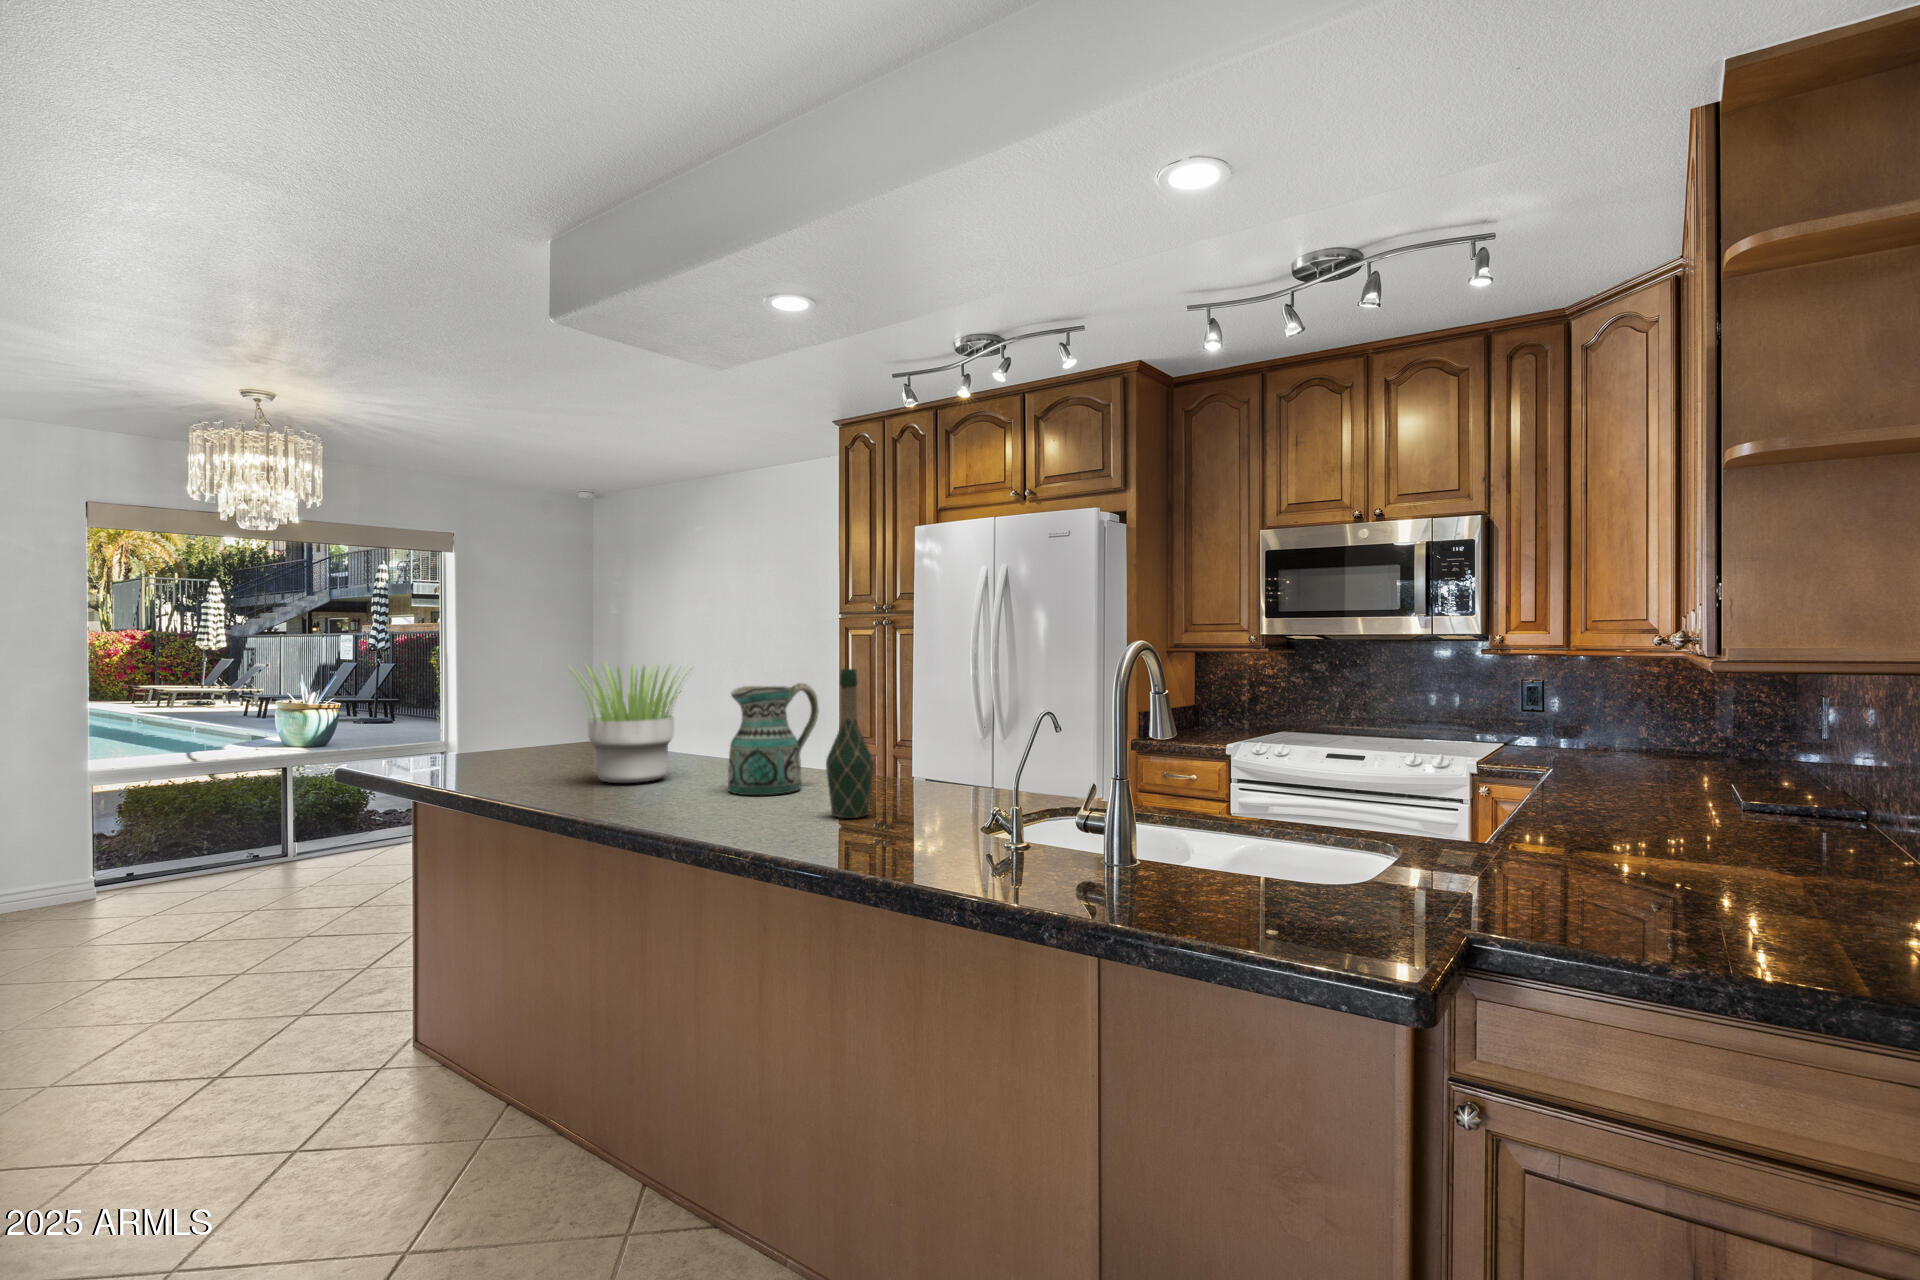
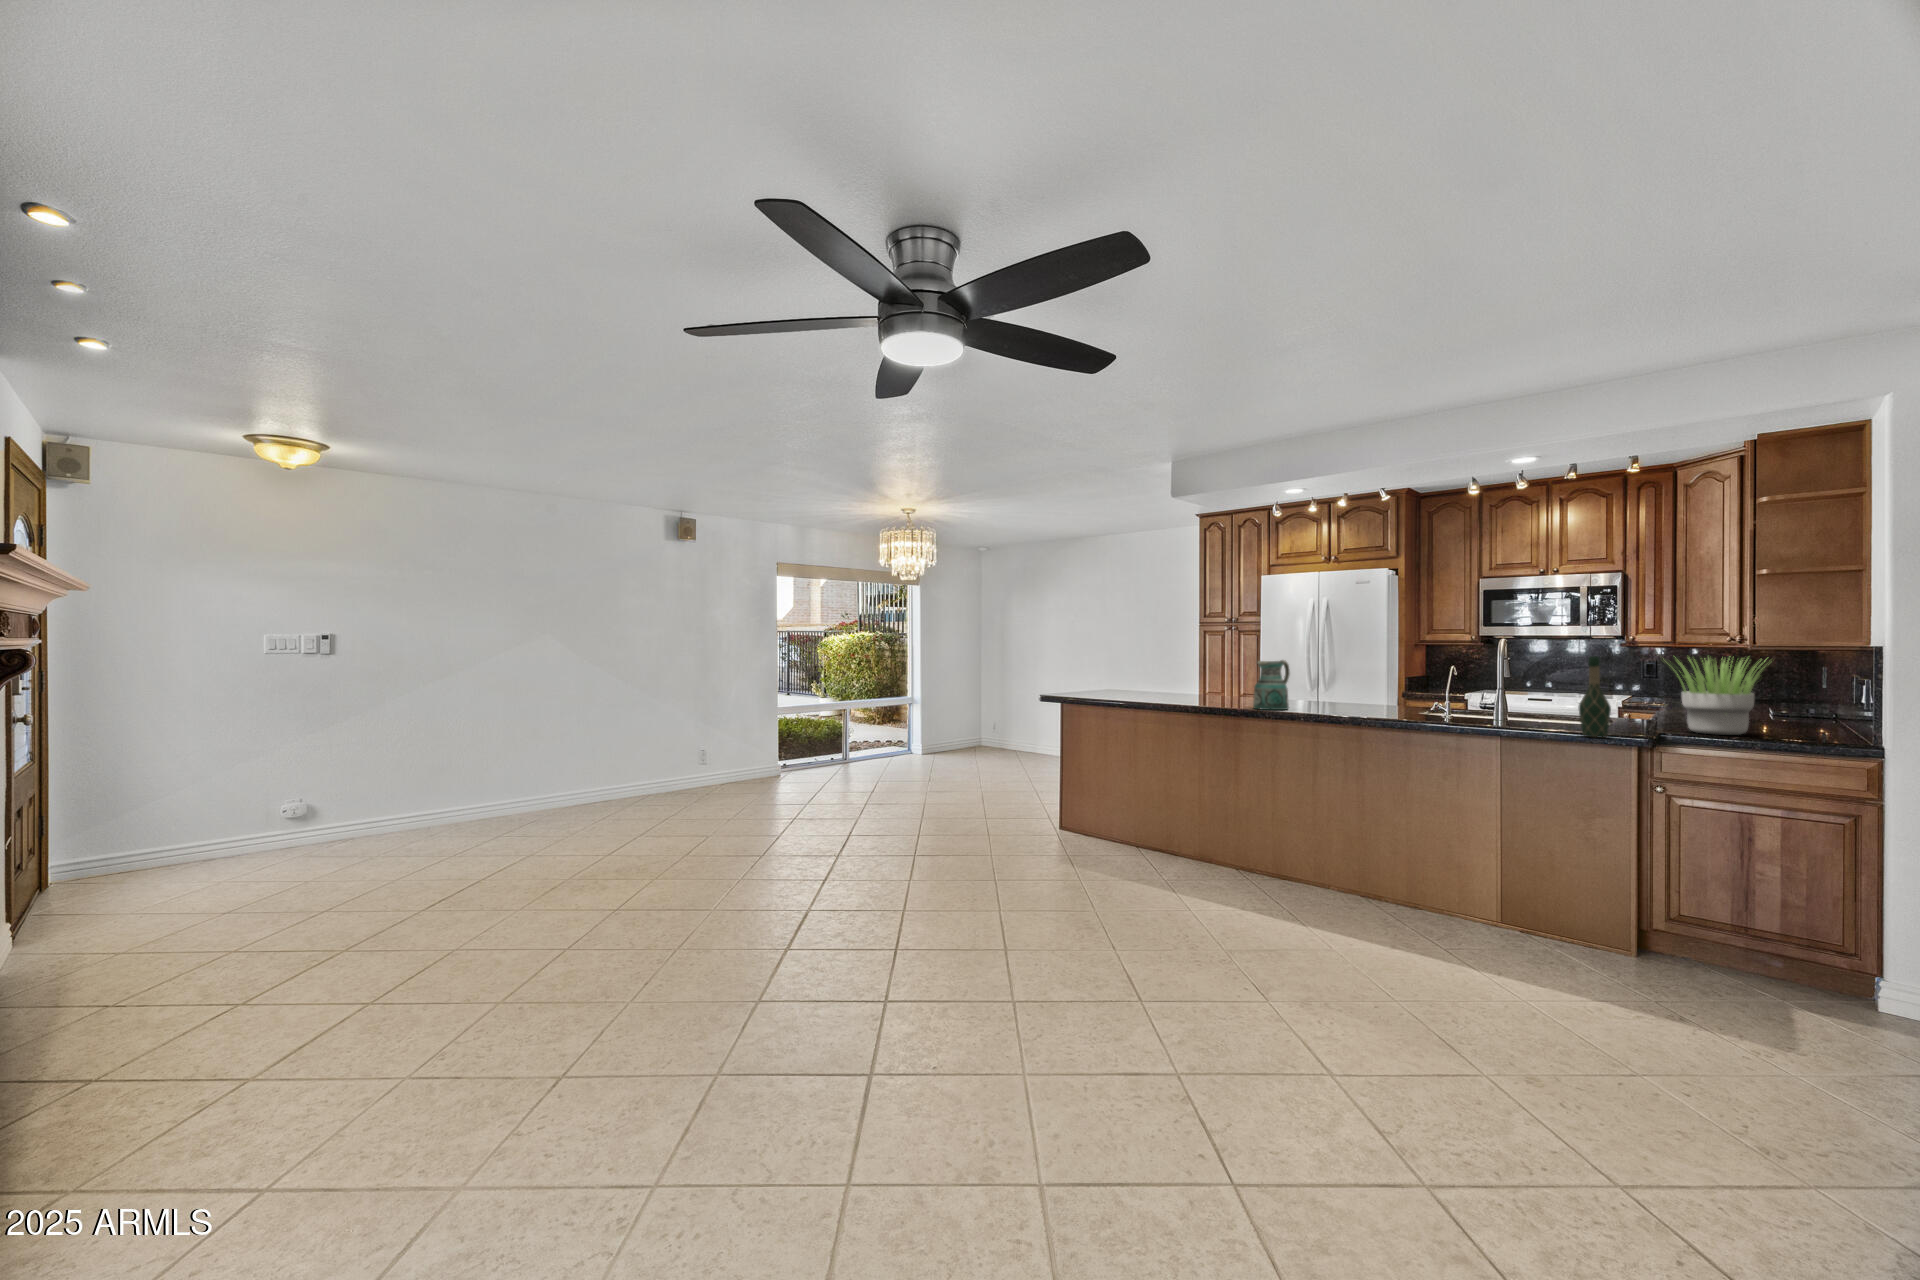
potted plant: present [564,664,691,783] -> present [1665,657,1767,735]
wine bottle: present [826,669,873,818] -> present [1578,656,1611,737]

